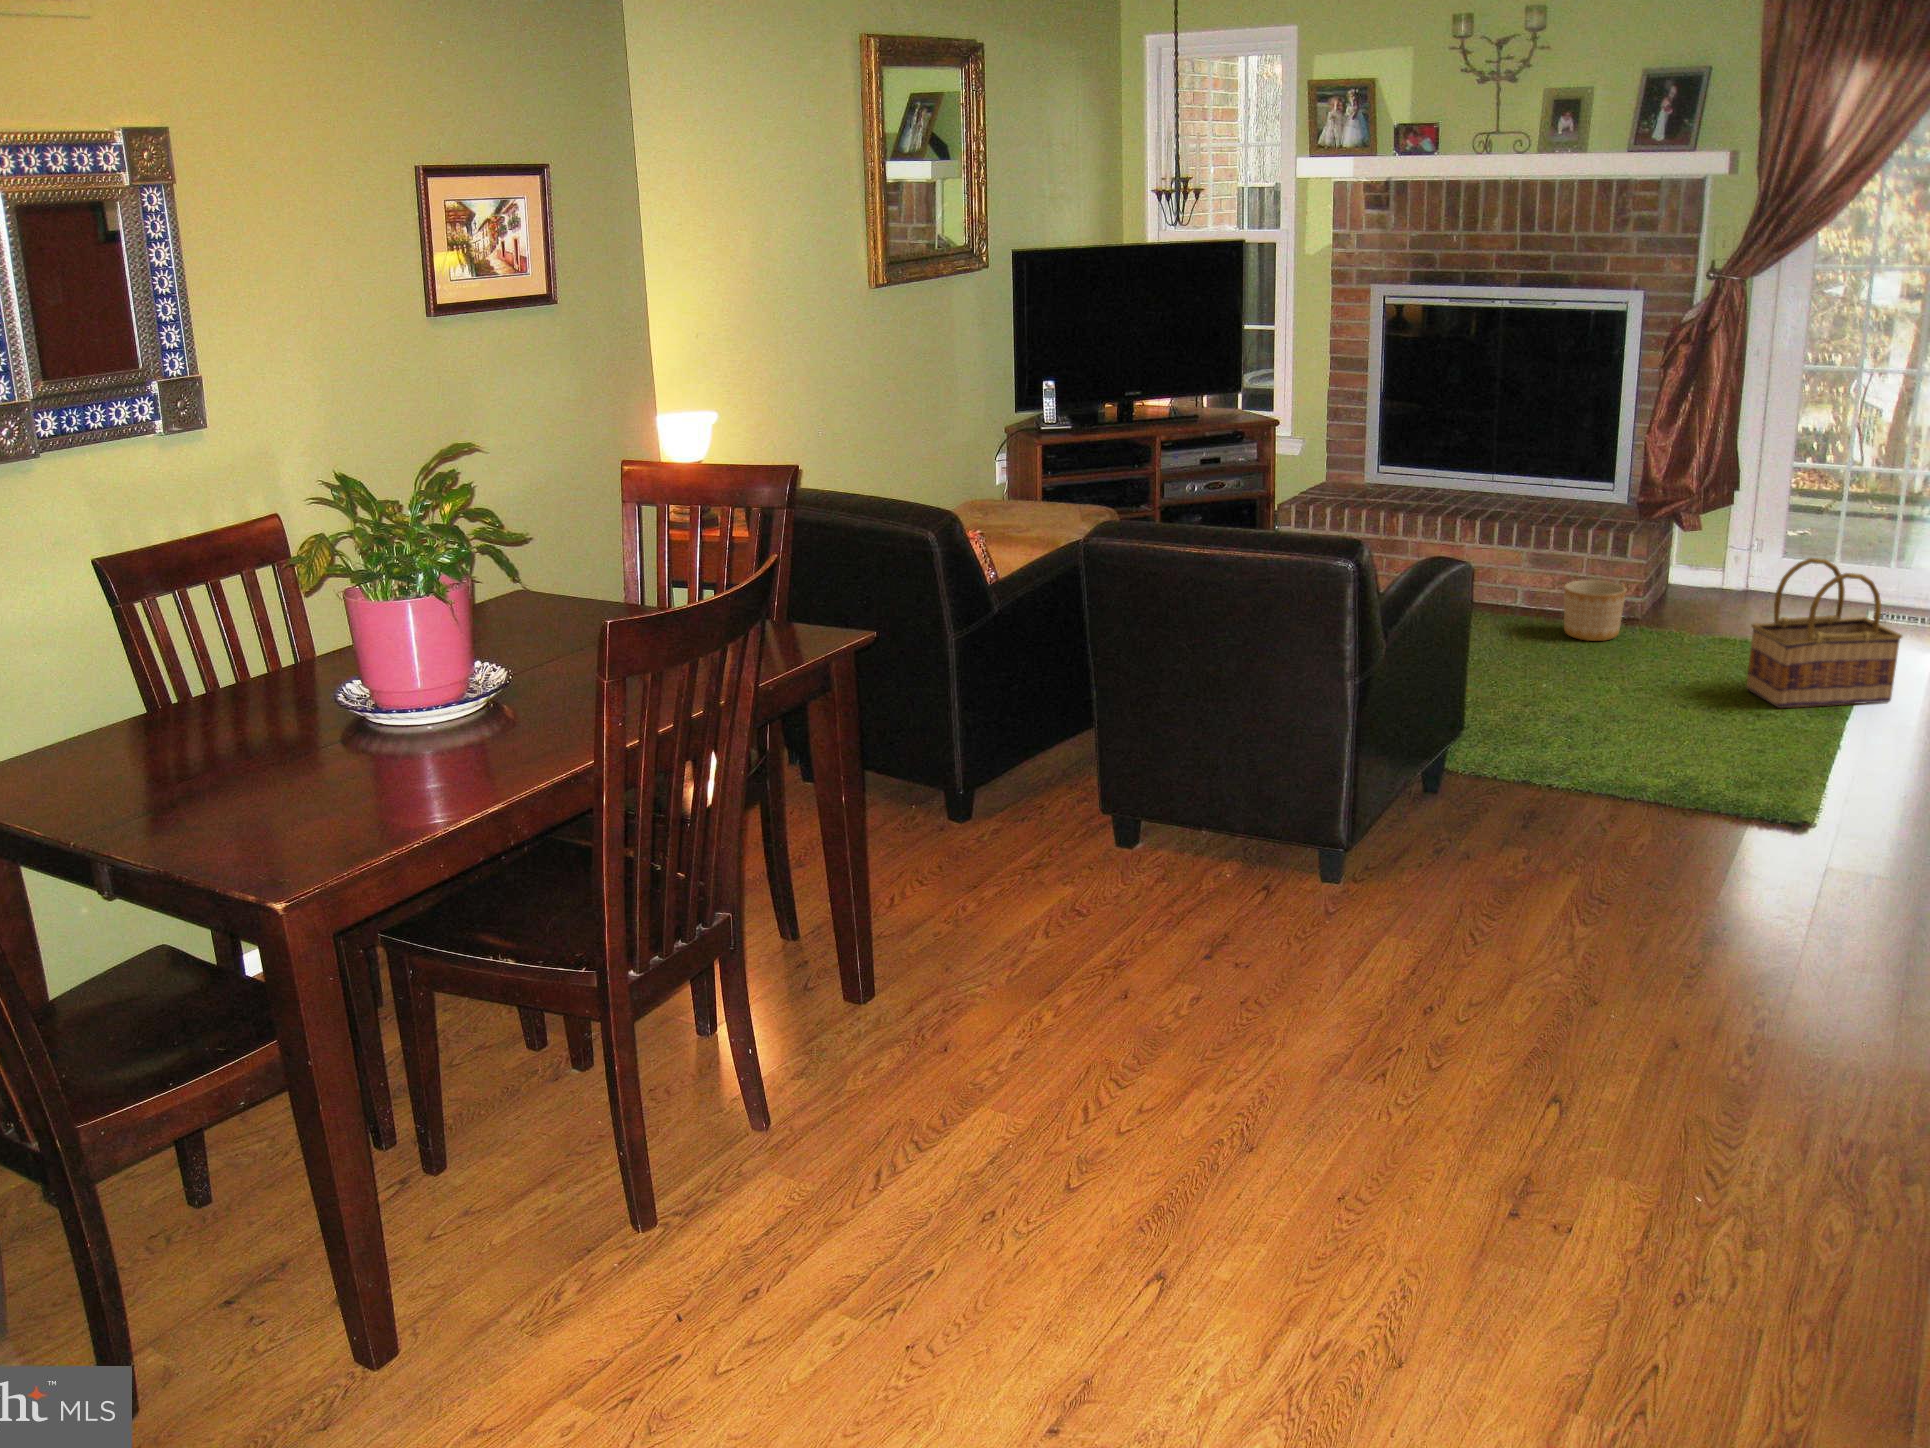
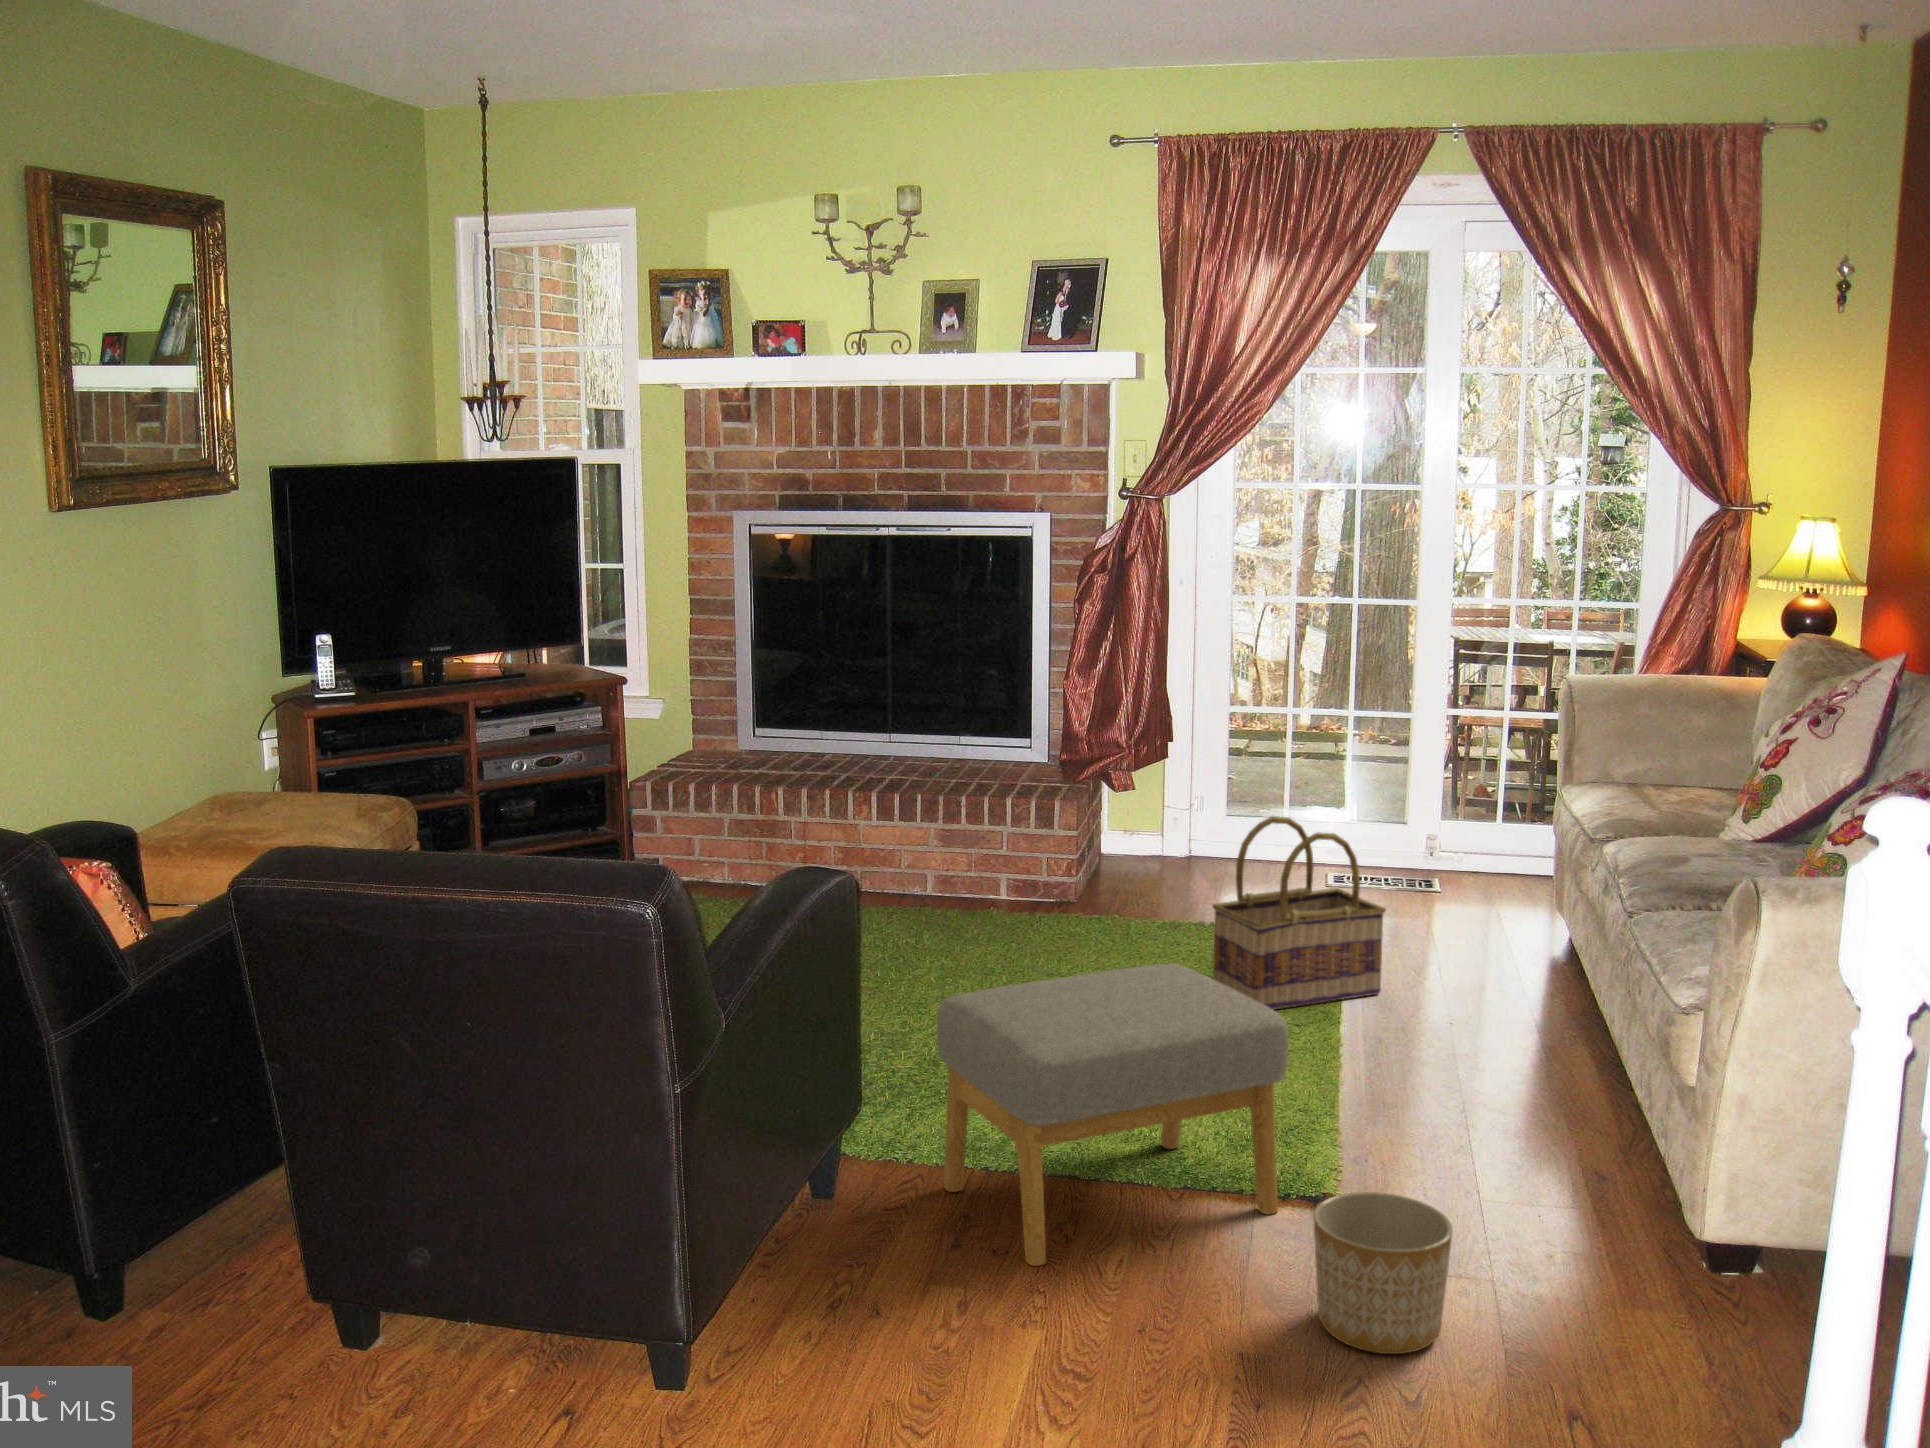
planter: present [1564,580,1626,641] -> present [1313,1192,1453,1354]
footstool: none [1519,664,1783,852] -> present [937,963,1288,1266]

